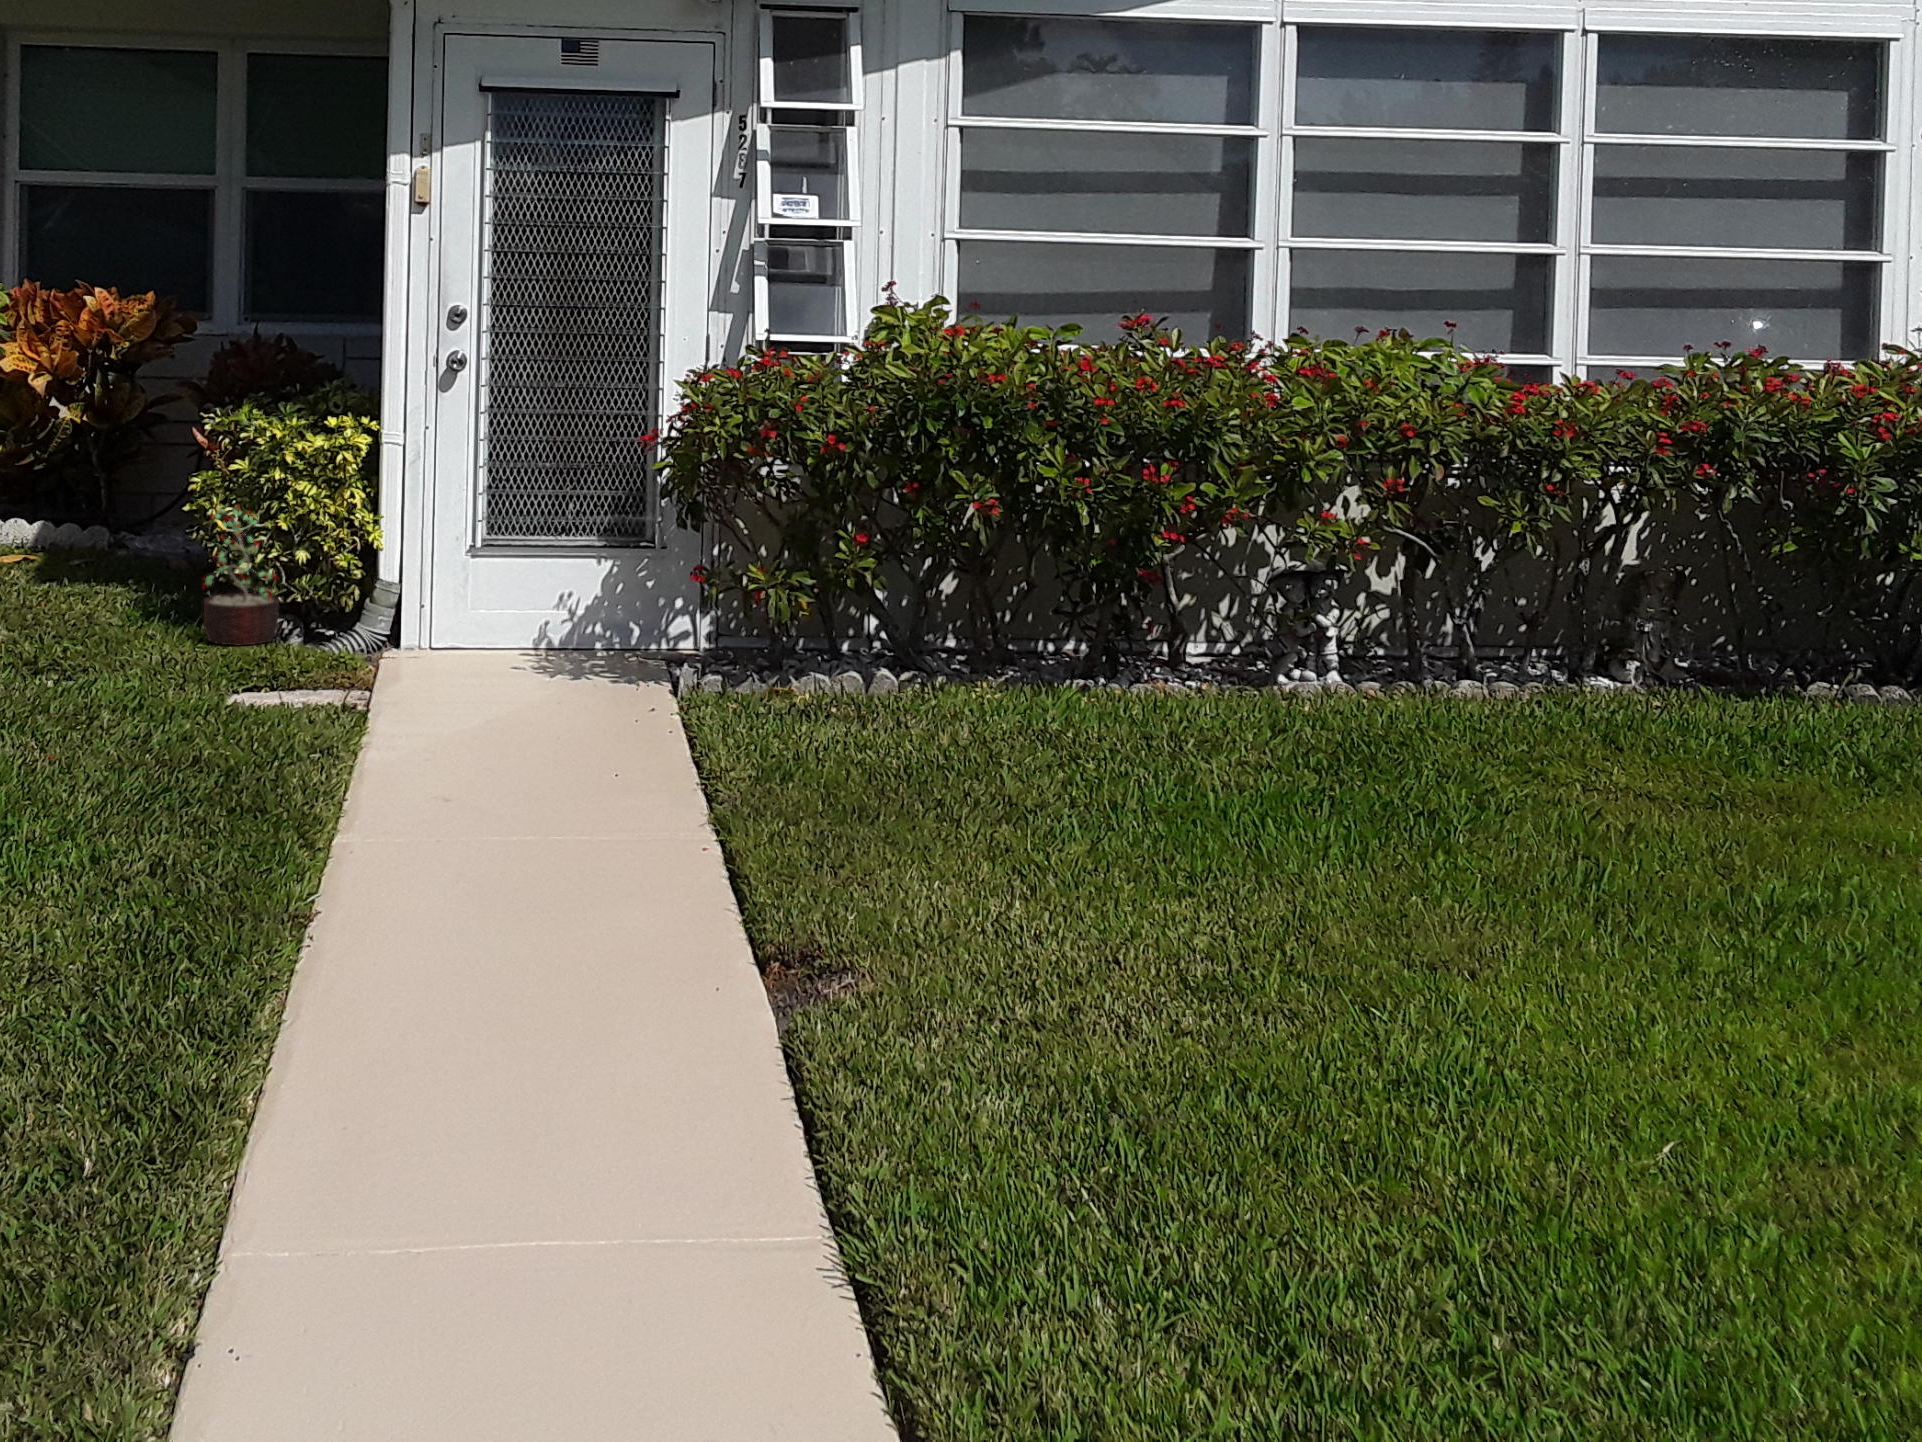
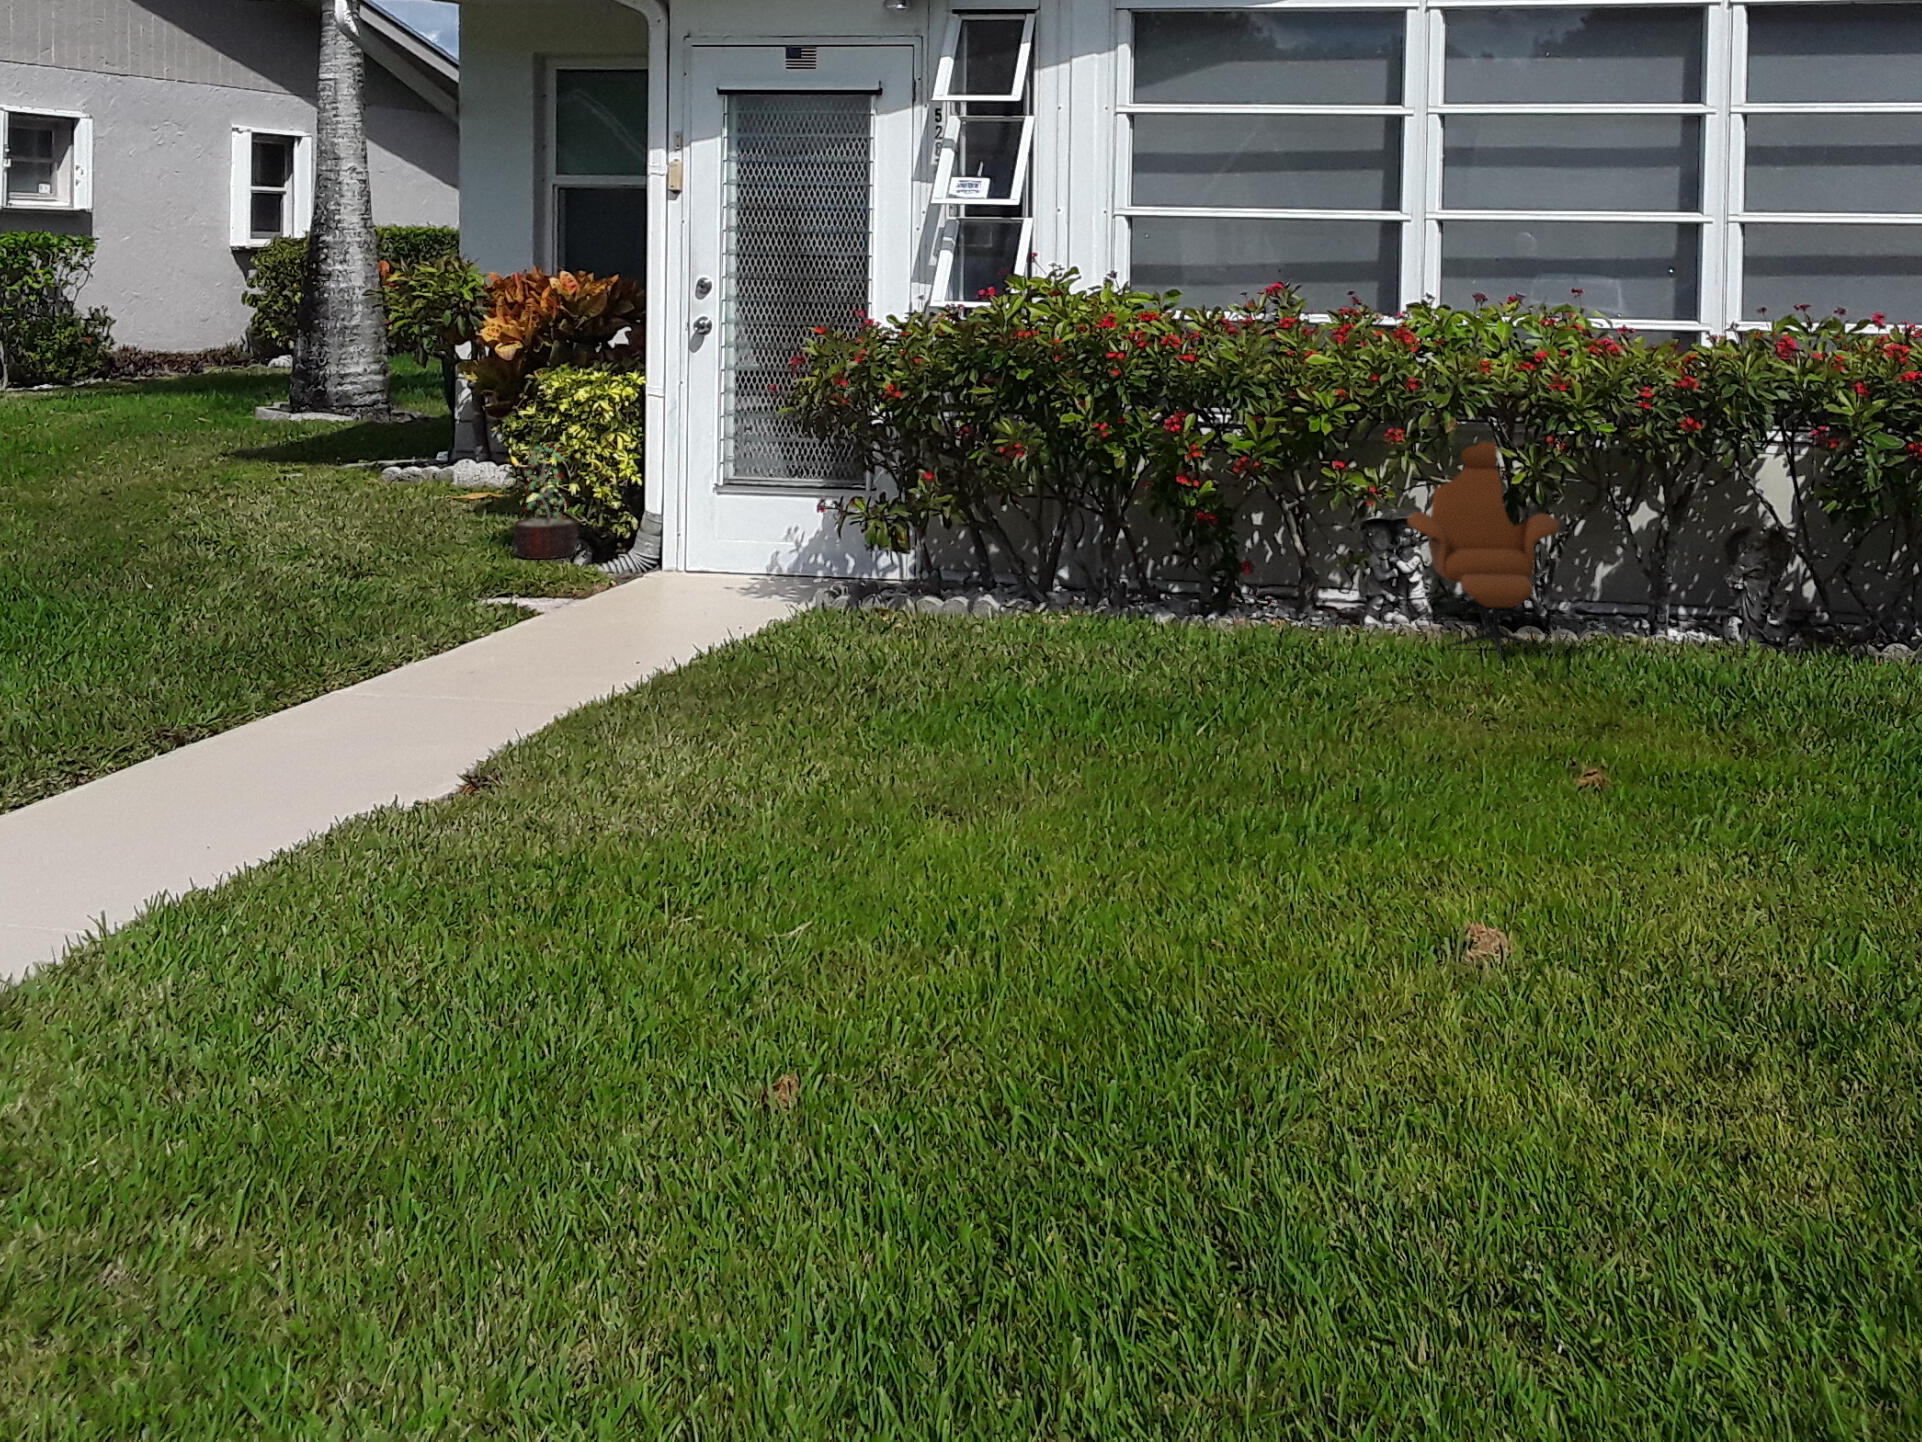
lounge chair: none [1301,477,1485,705] -> present [1407,442,1559,659]

